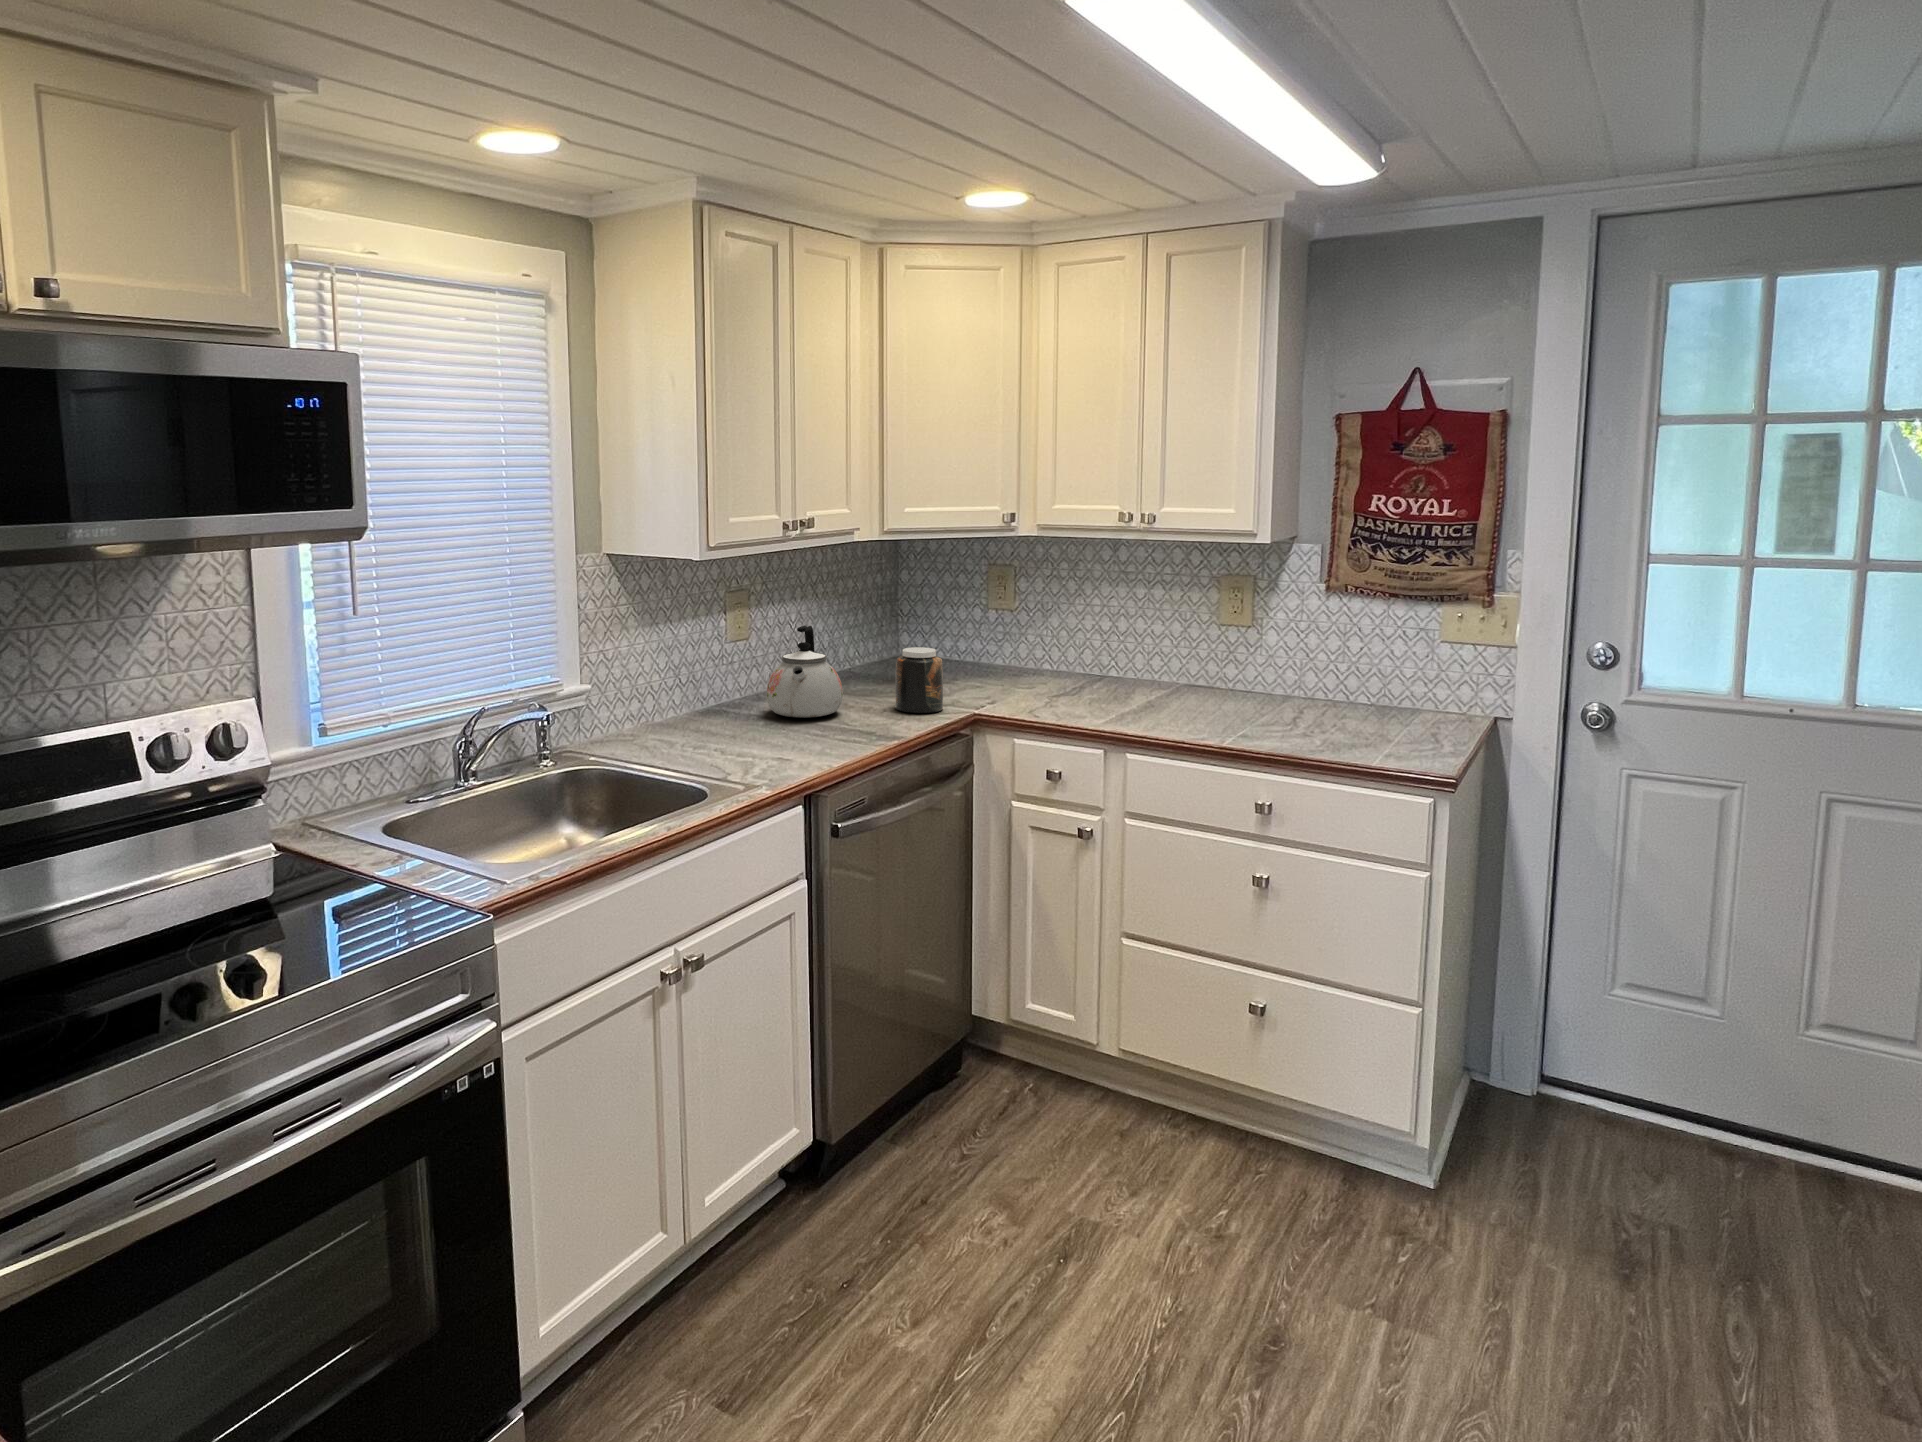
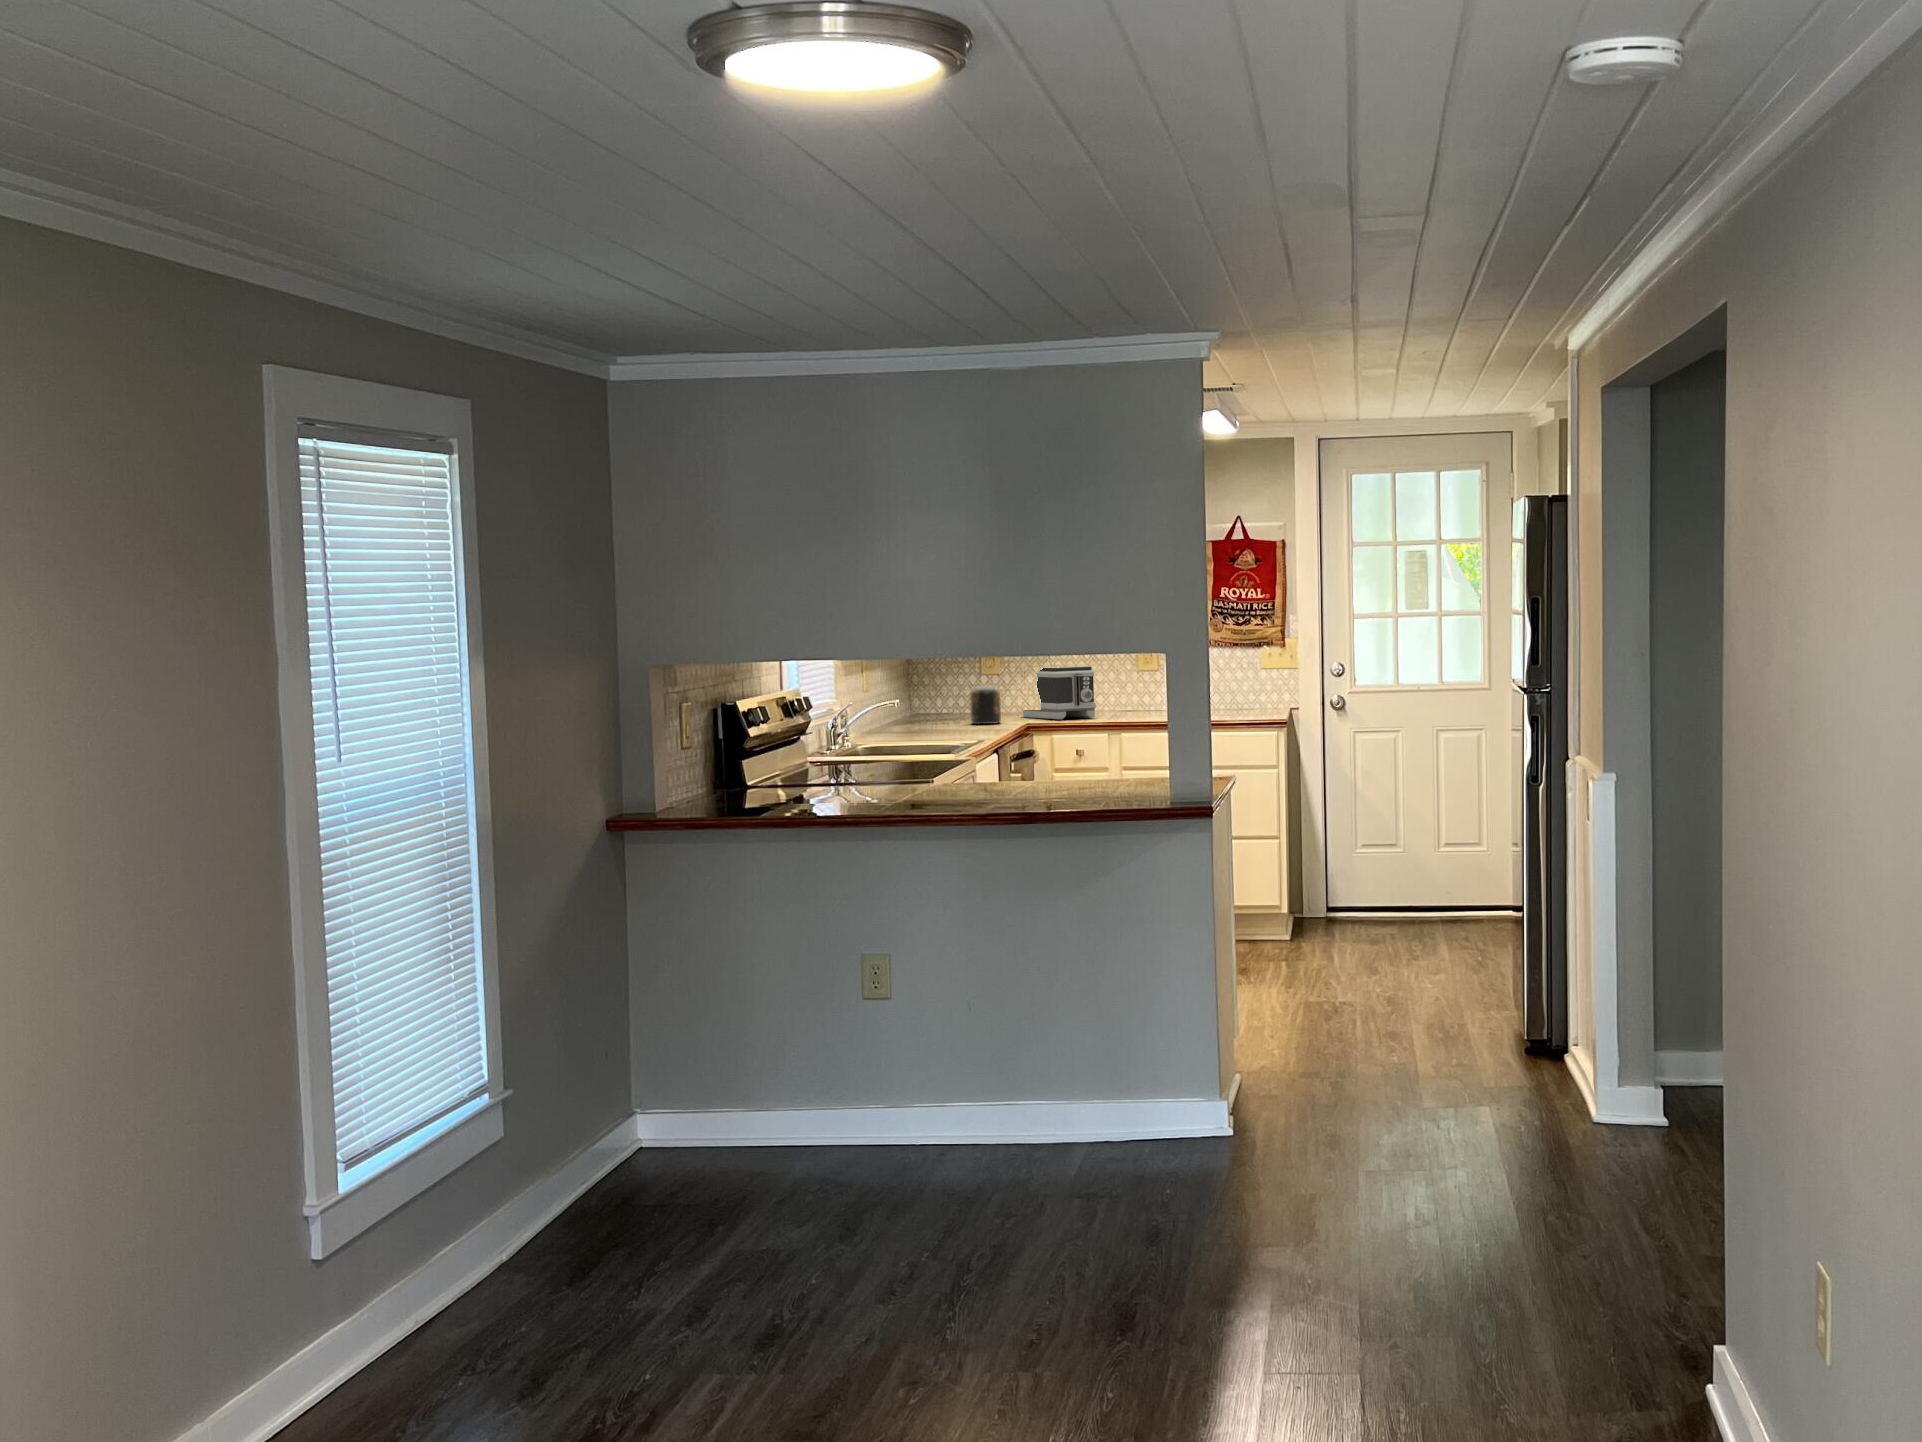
toaster: none [1017,610,1115,709] -> present [1023,666,1096,719]
kettle: present [767,626,843,718] -> none [899,672,947,728]

